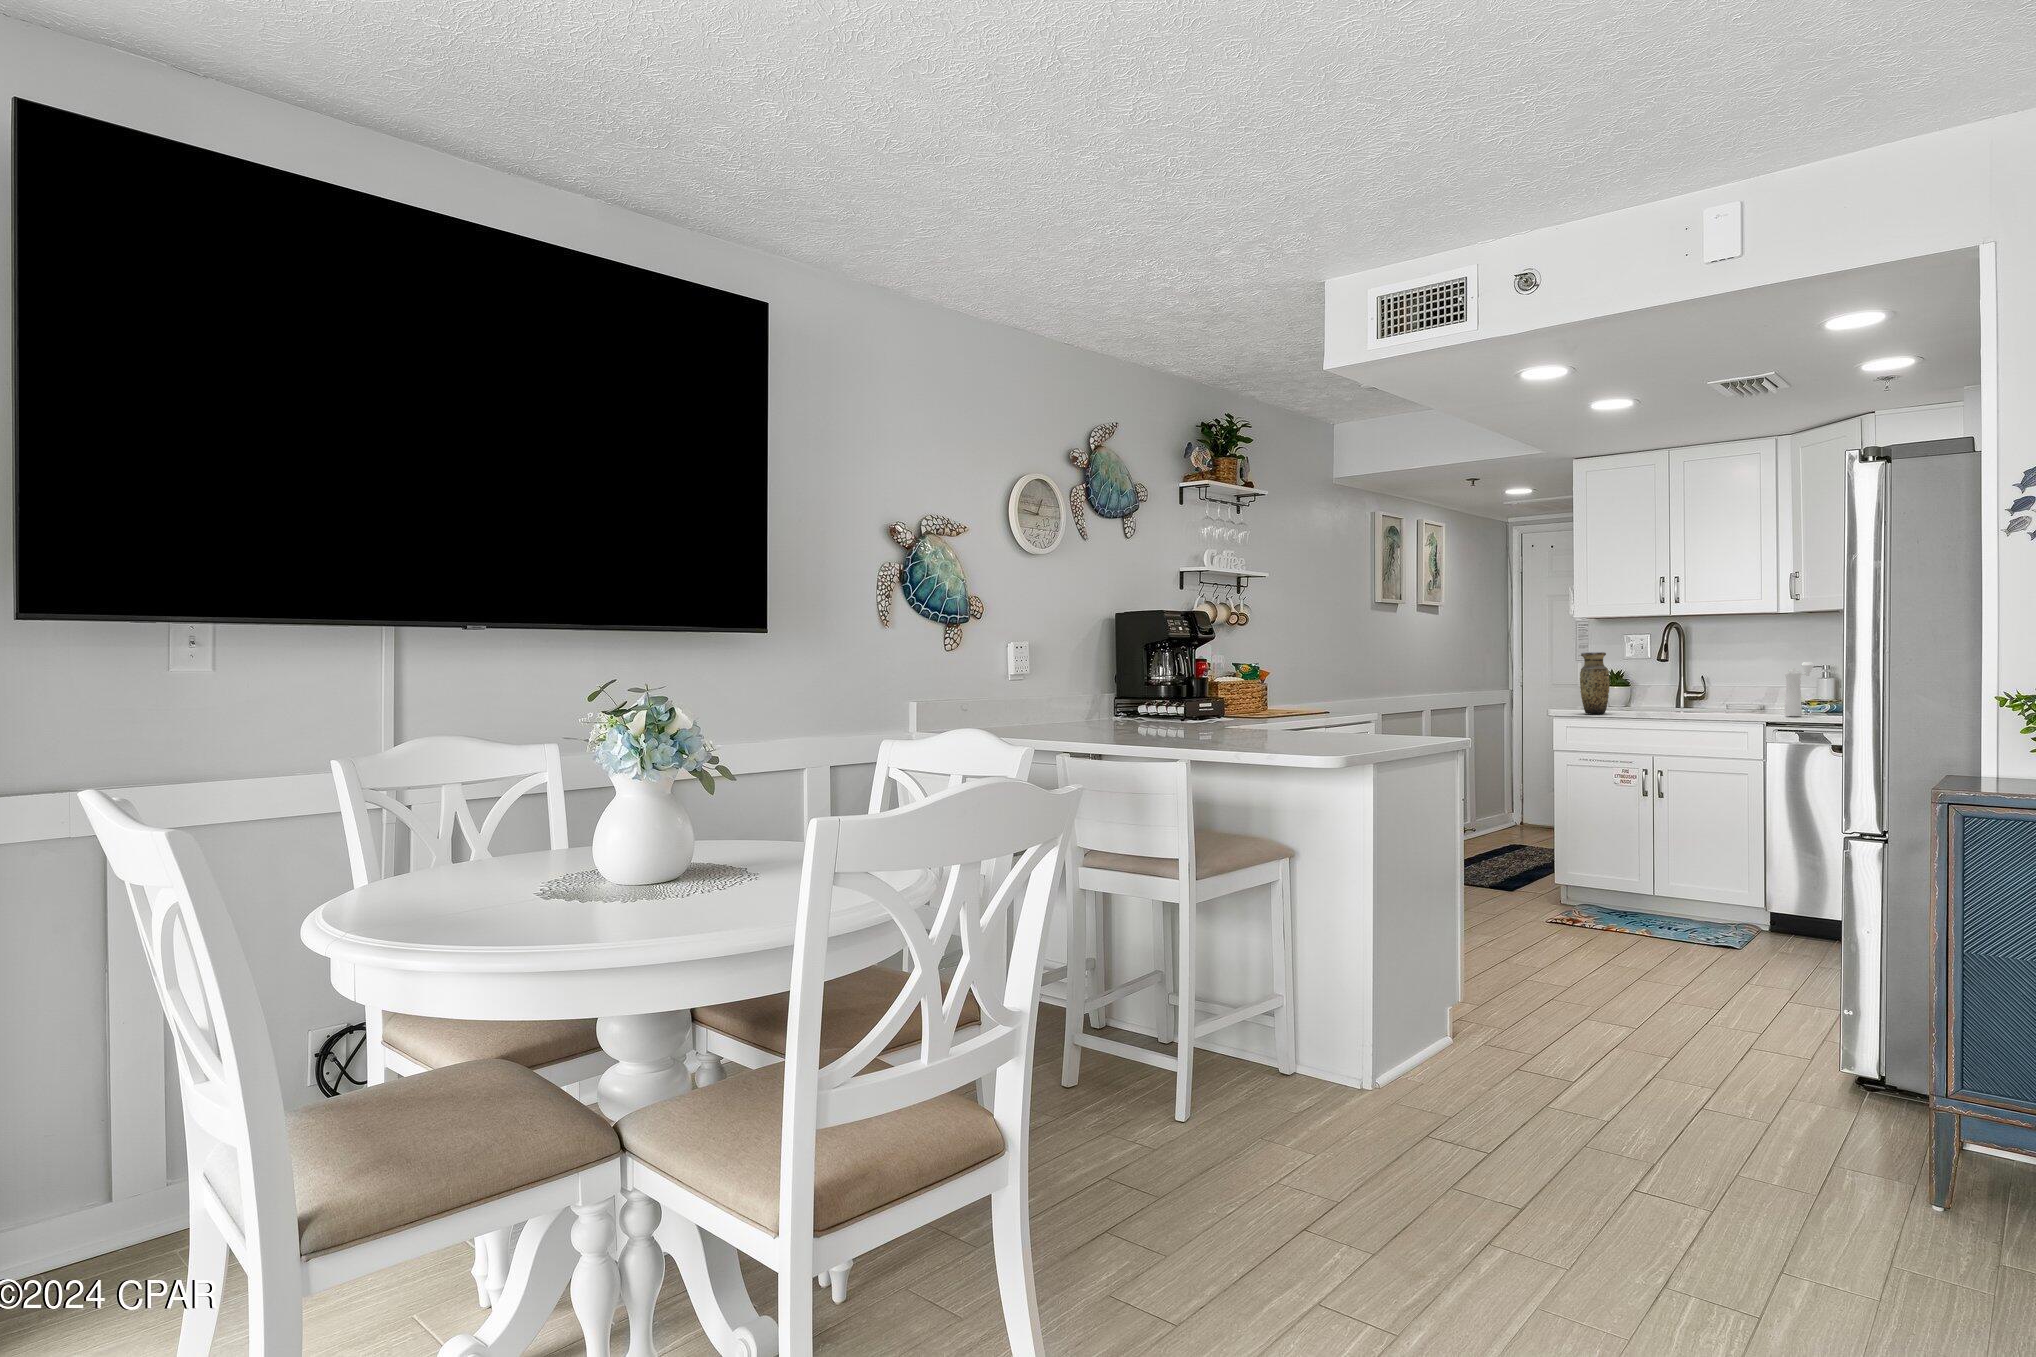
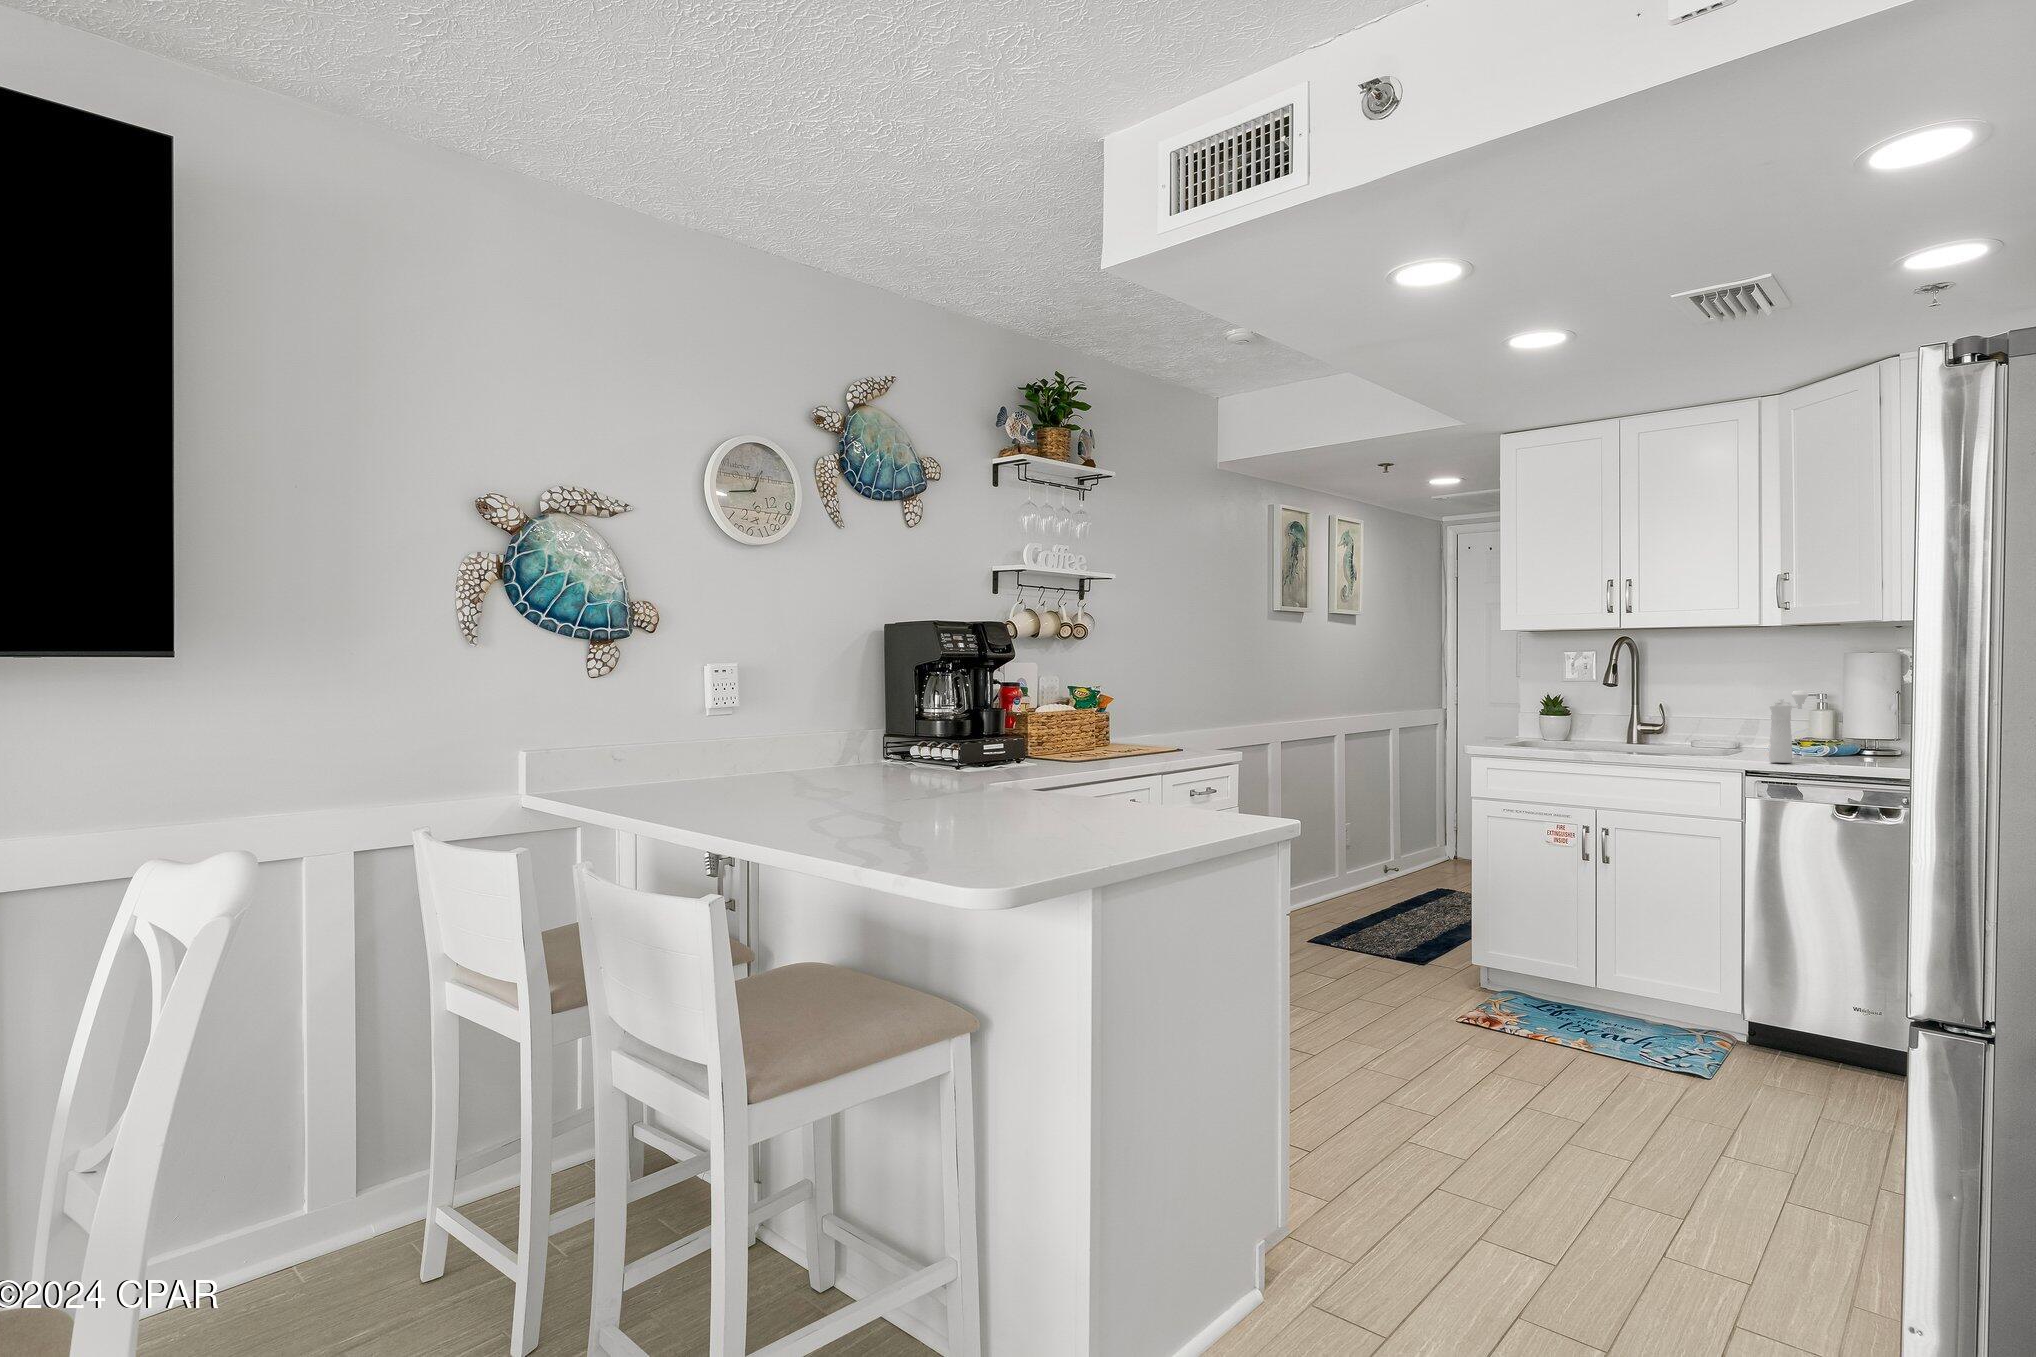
vase: present [1580,652,1609,714] -> none [1505,675,1542,752]

